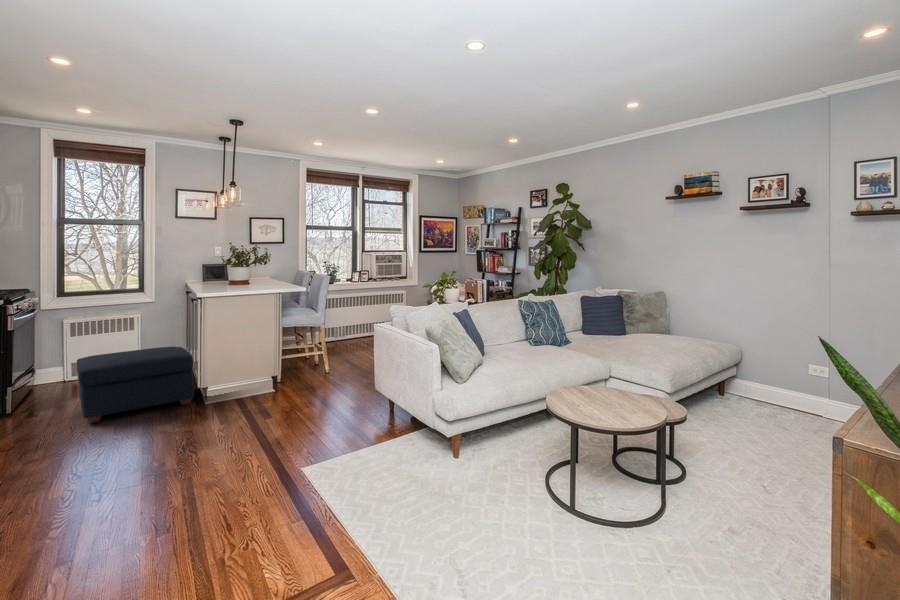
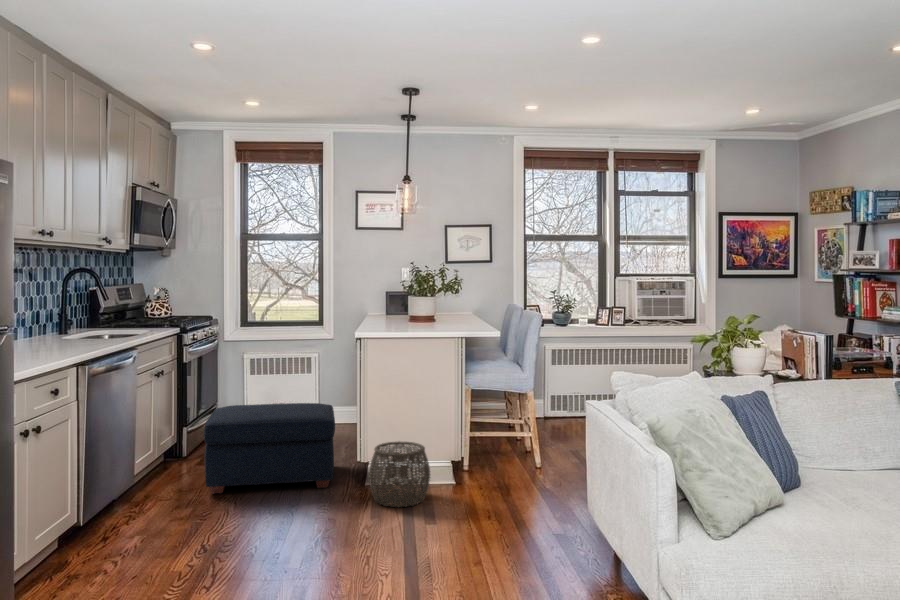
woven basket: none [226,364,272,407] -> present [369,441,430,507]

